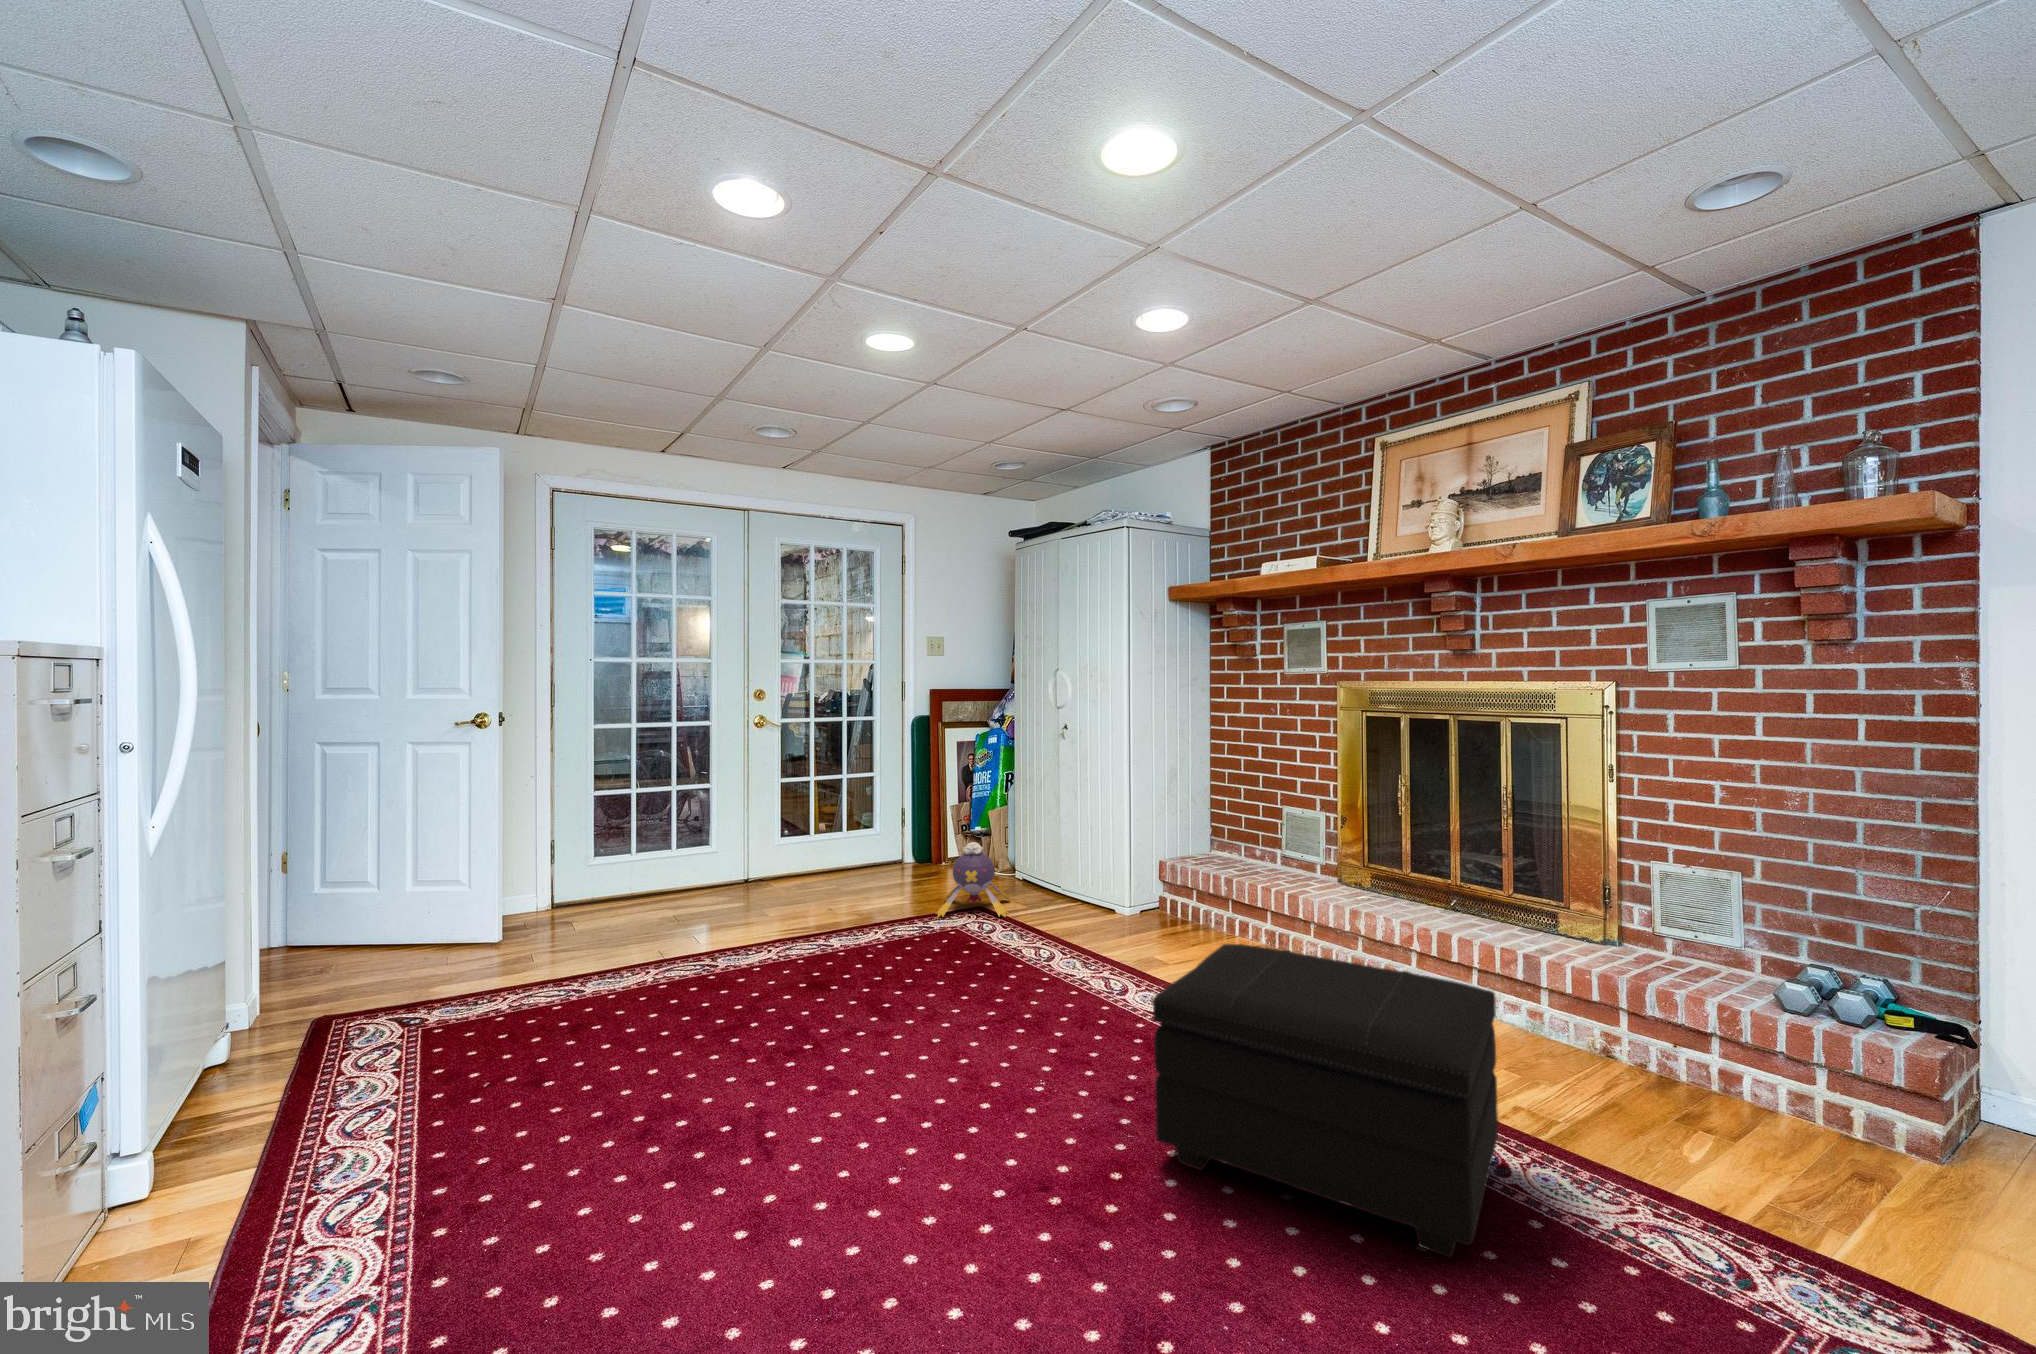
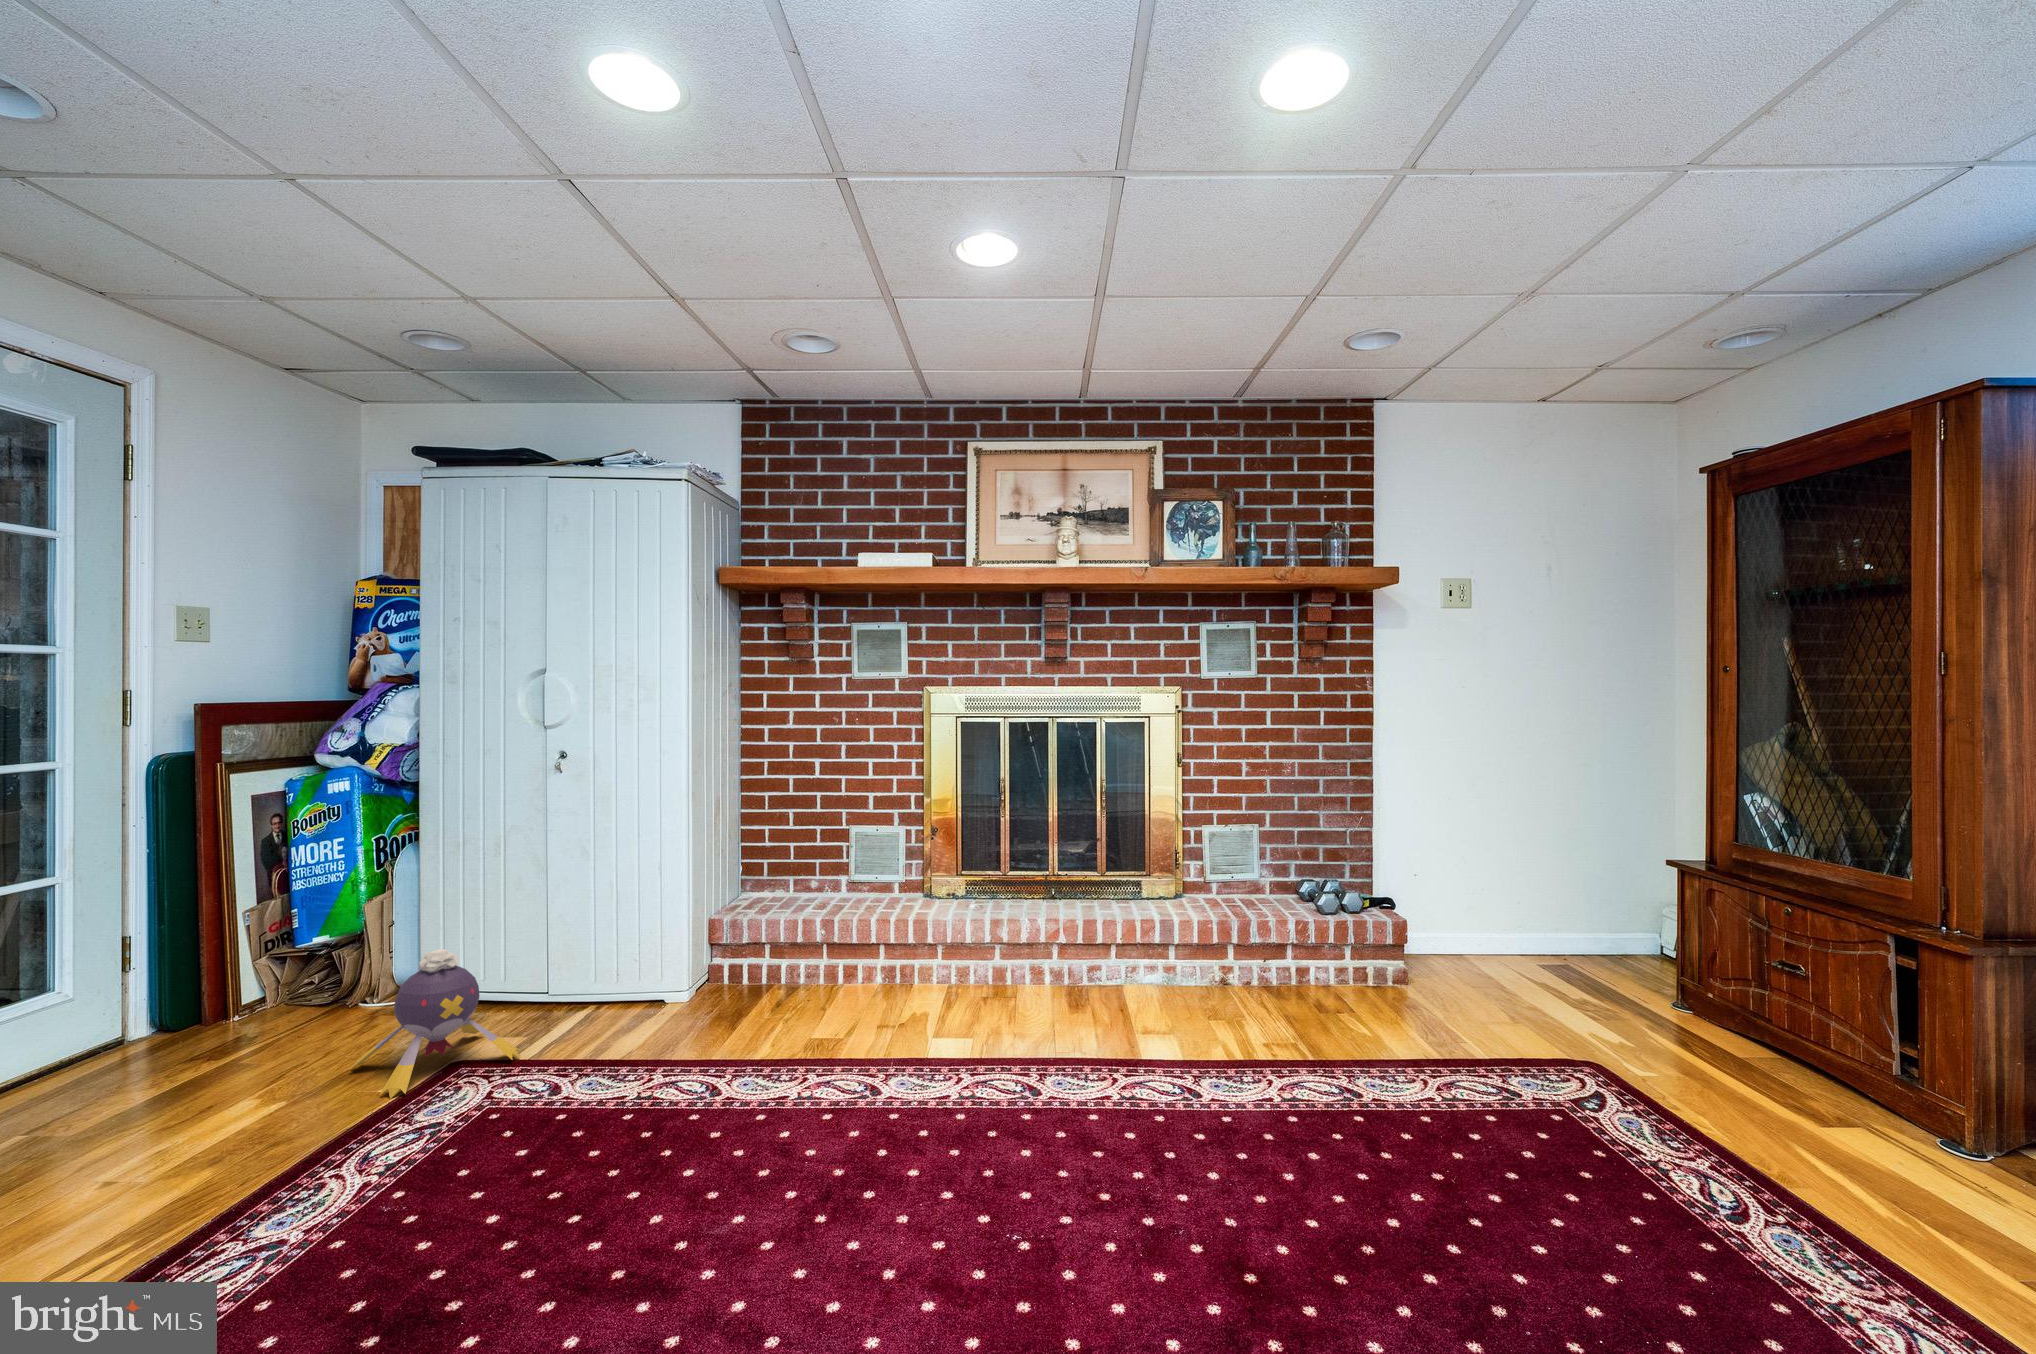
footstool: present [1153,944,1498,1257] -> none [1113,933,1456,1203]

